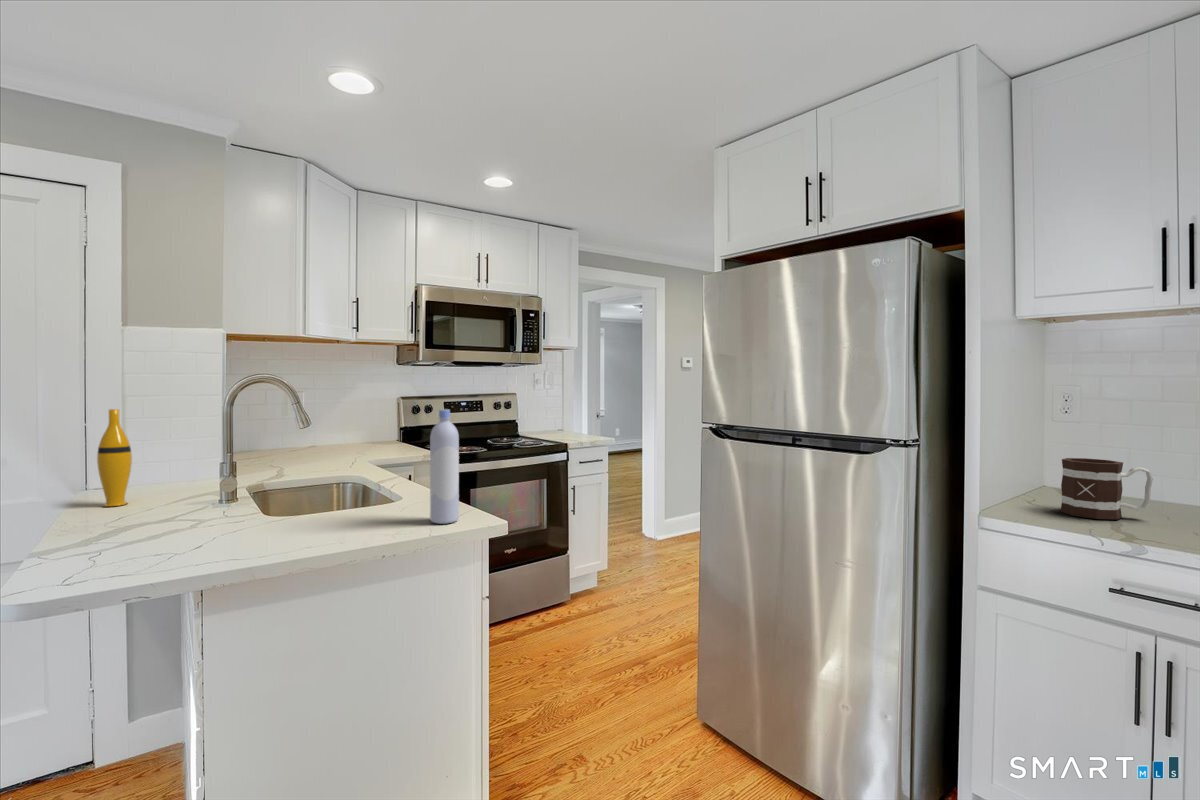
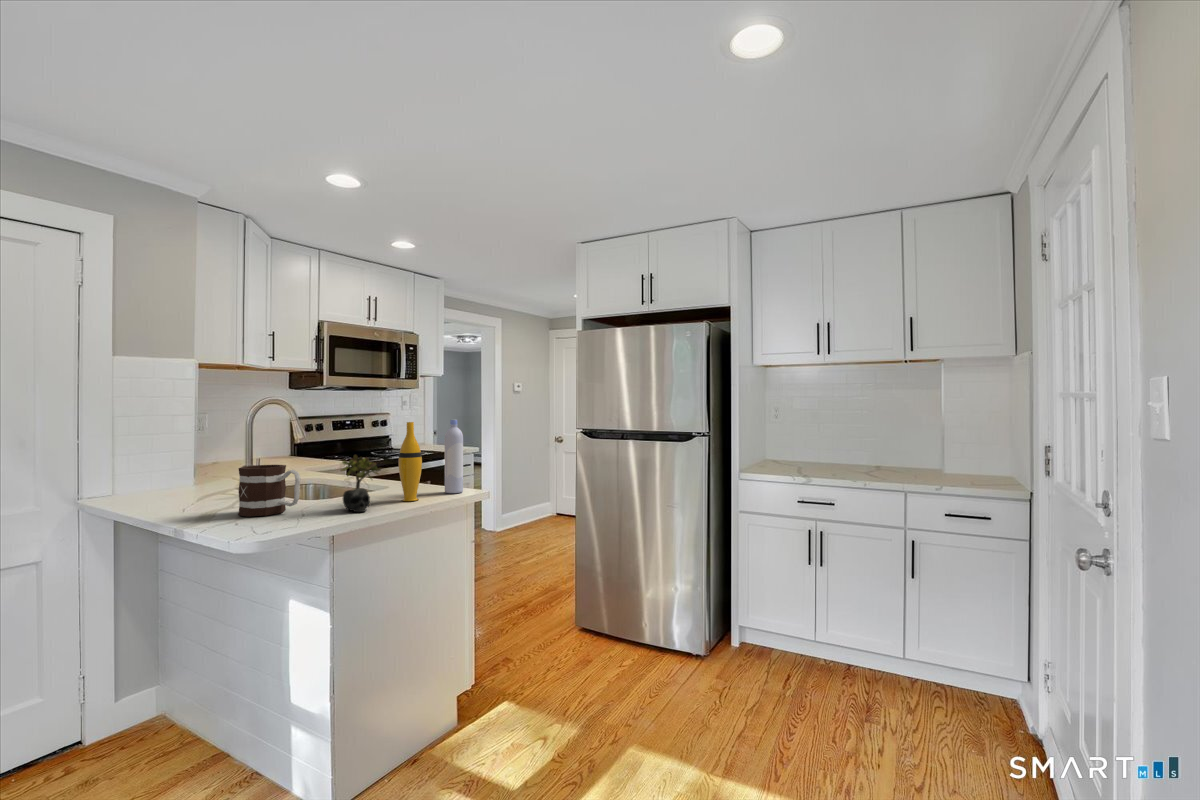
vase: present [97,409,132,507] -> present [399,422,422,501]
mug: present [1060,458,1153,519] -> present [238,465,301,517]
succulent plant: none [237,460,300,551] -> present [341,455,381,512]

